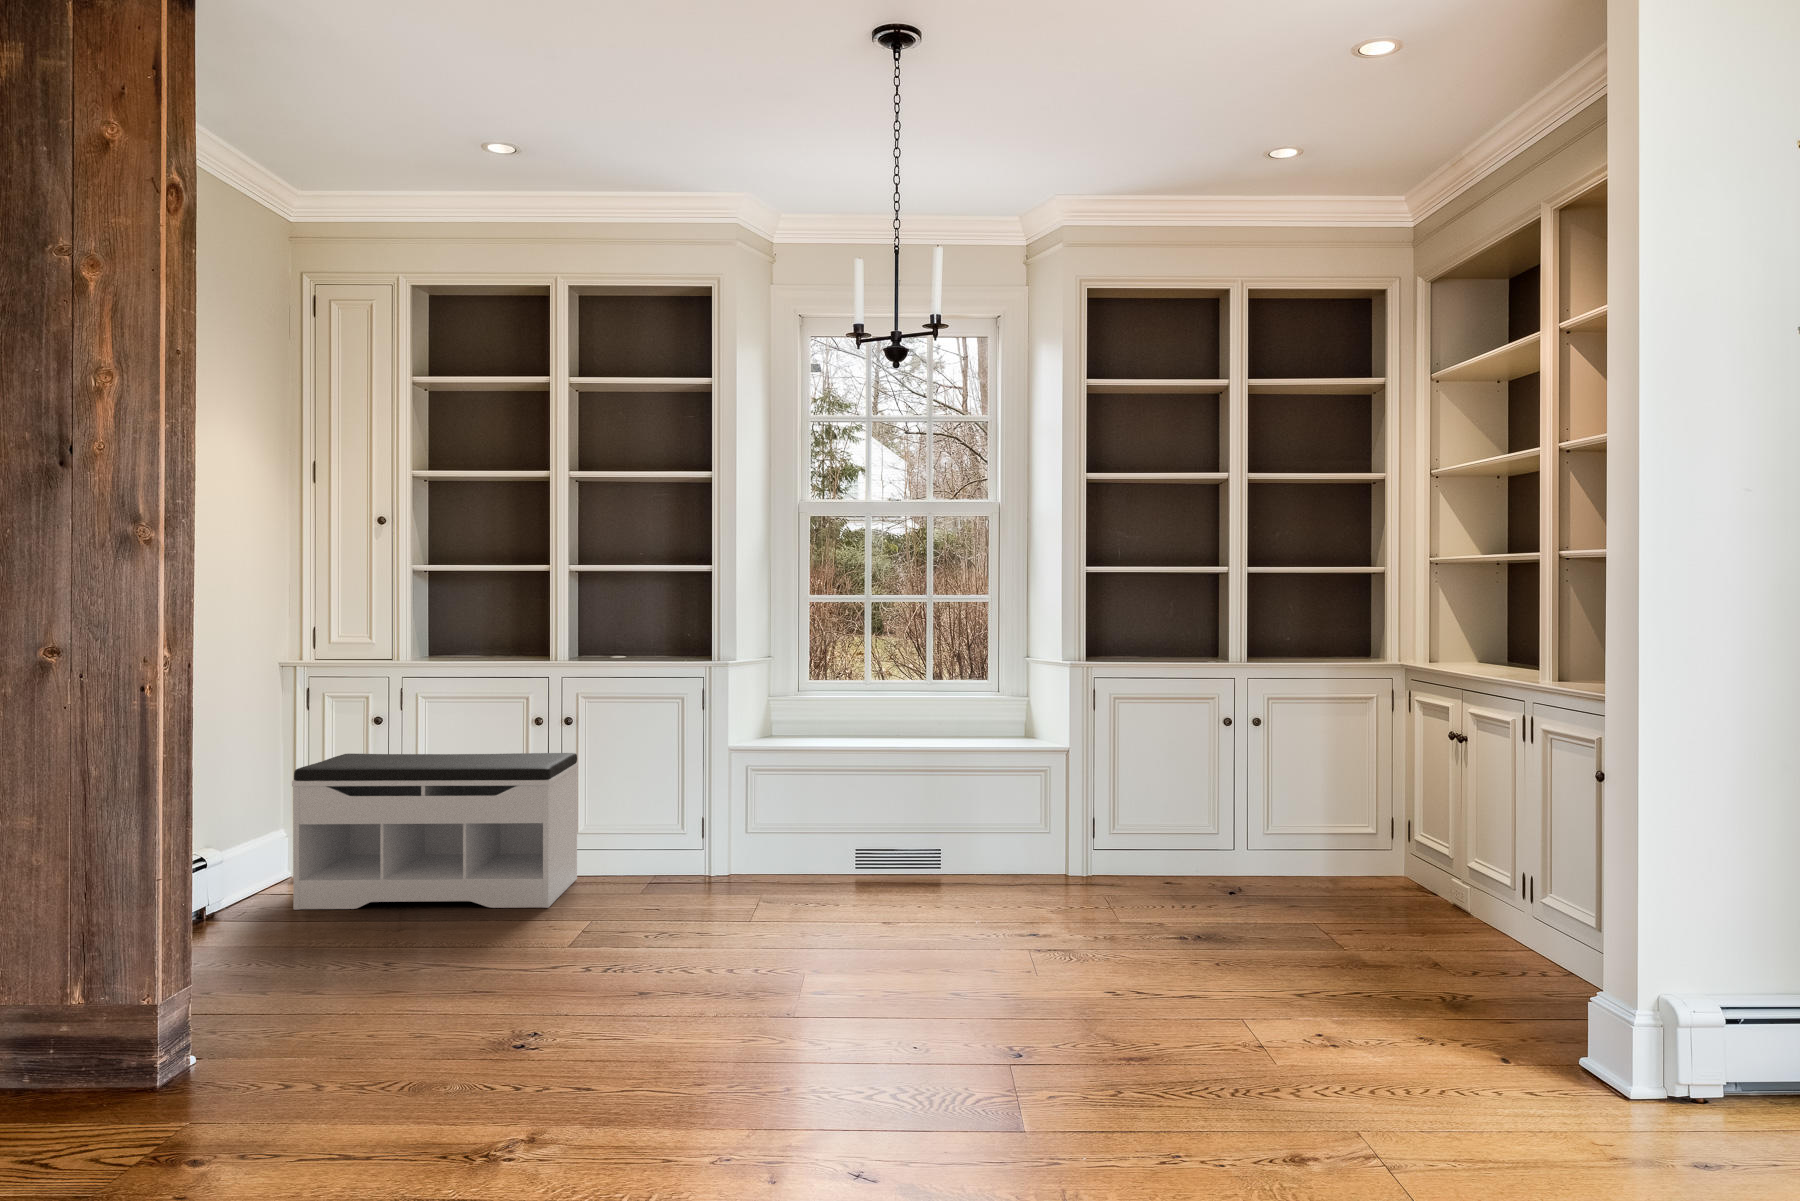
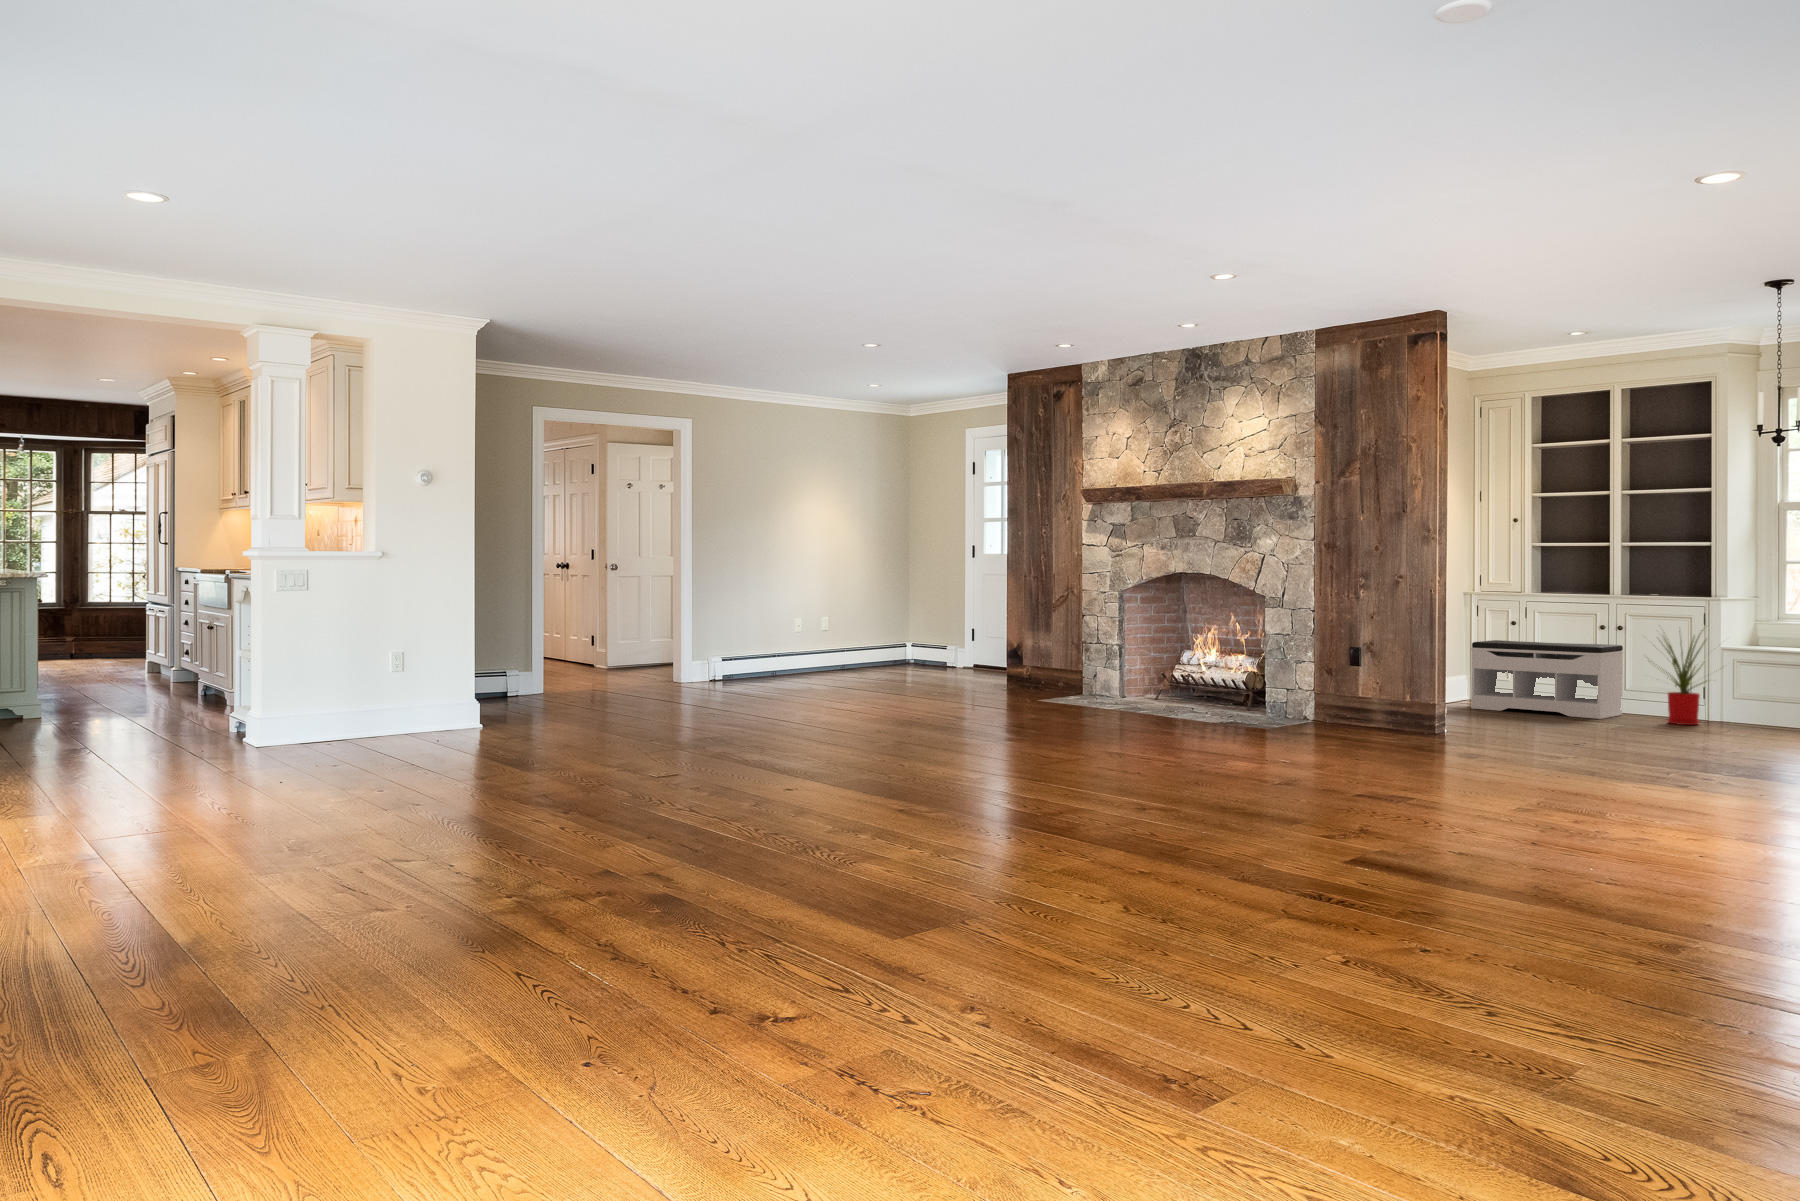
house plant: none [617,714,754,902] -> present [1658,630,1707,725]

